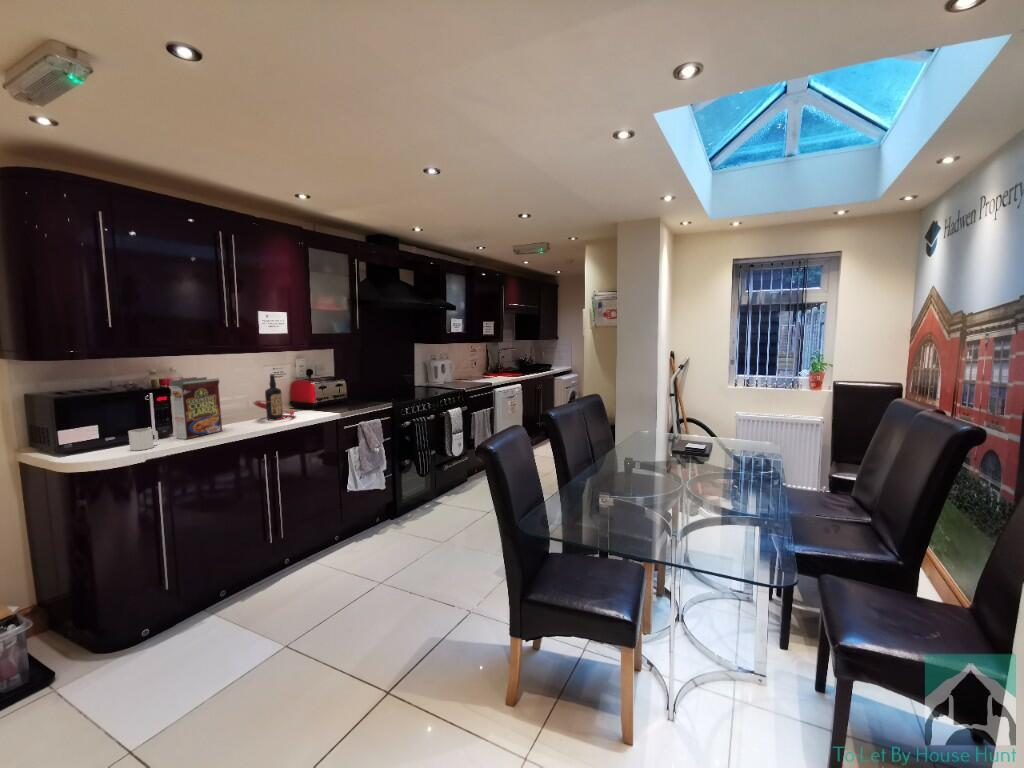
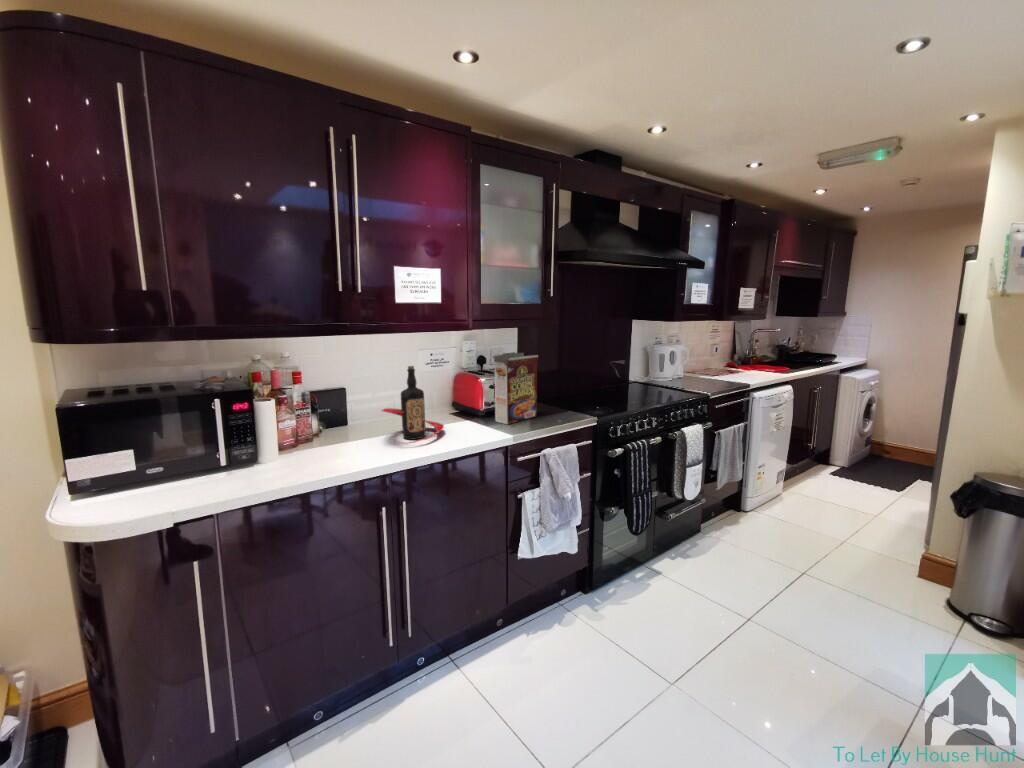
cereal box: present [169,377,222,439] -> present [493,352,538,424]
mug: present [129,428,158,450] -> none [153,458,209,499]

